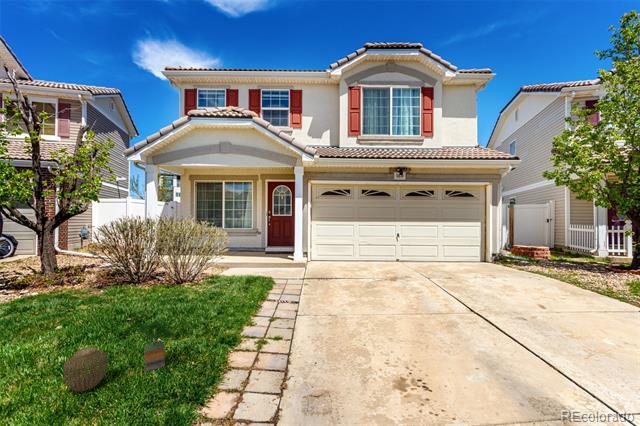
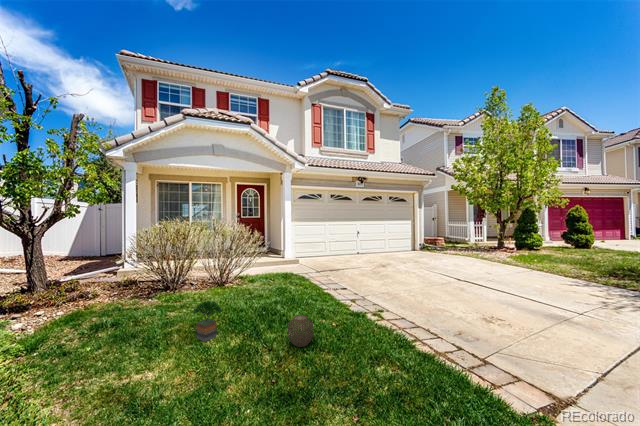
potted tree: present [138,319,172,371] -> present [193,301,222,342]

